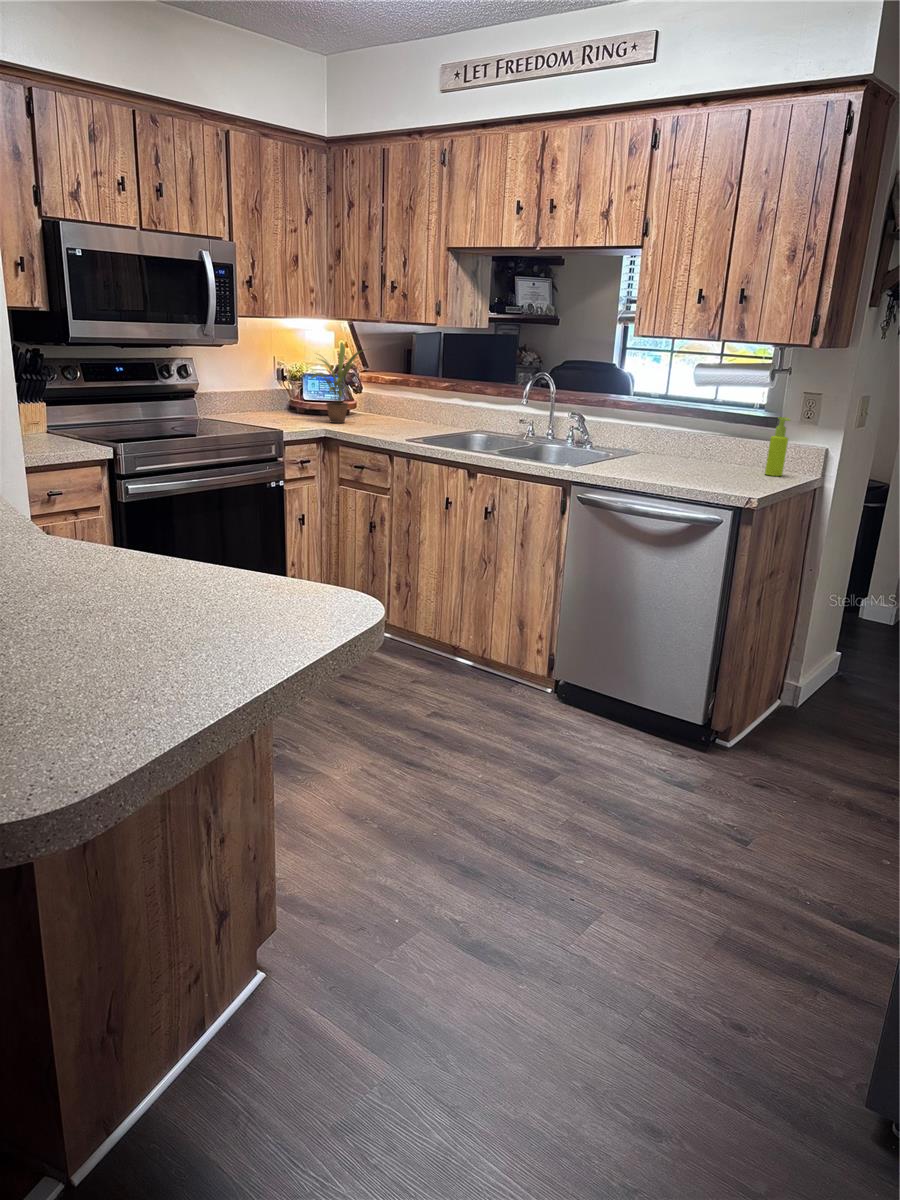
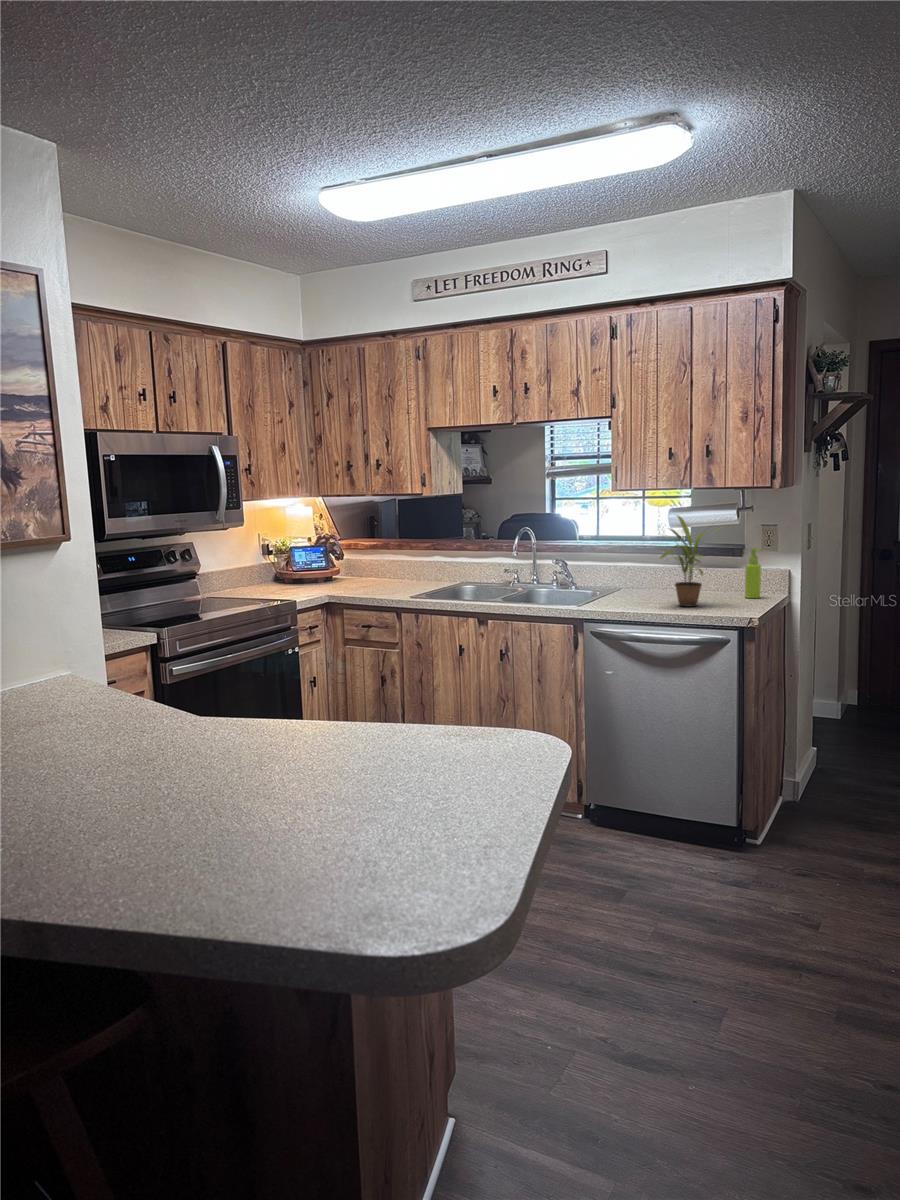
potted plant: present [311,343,364,423] -> present [660,515,706,606]

